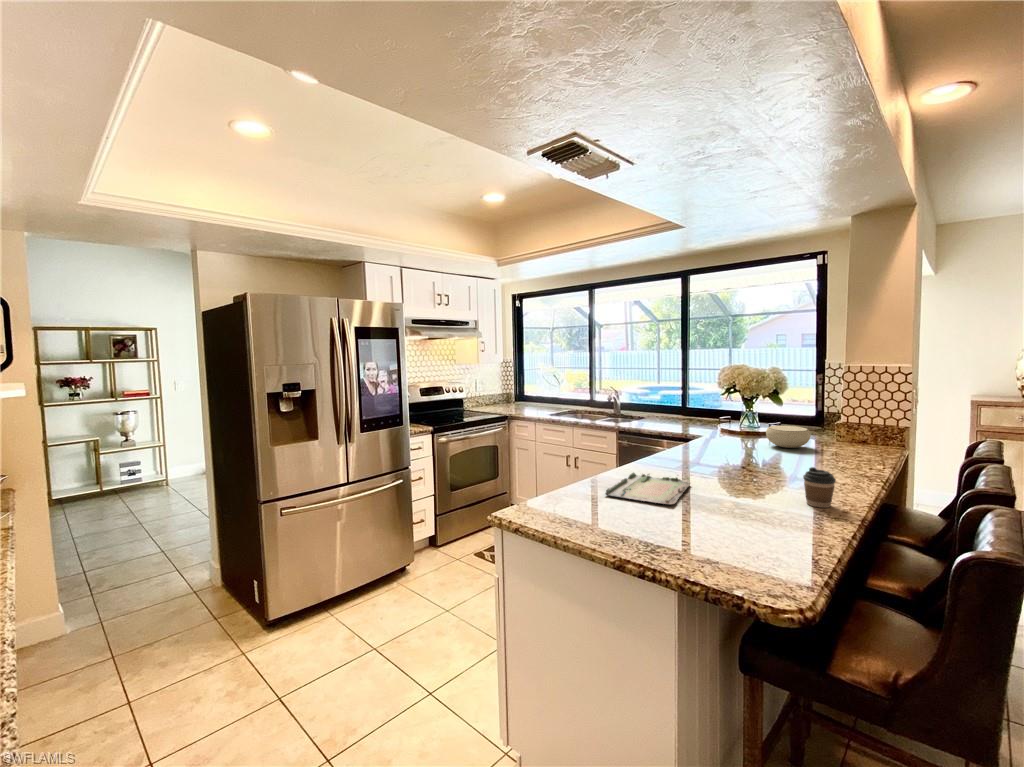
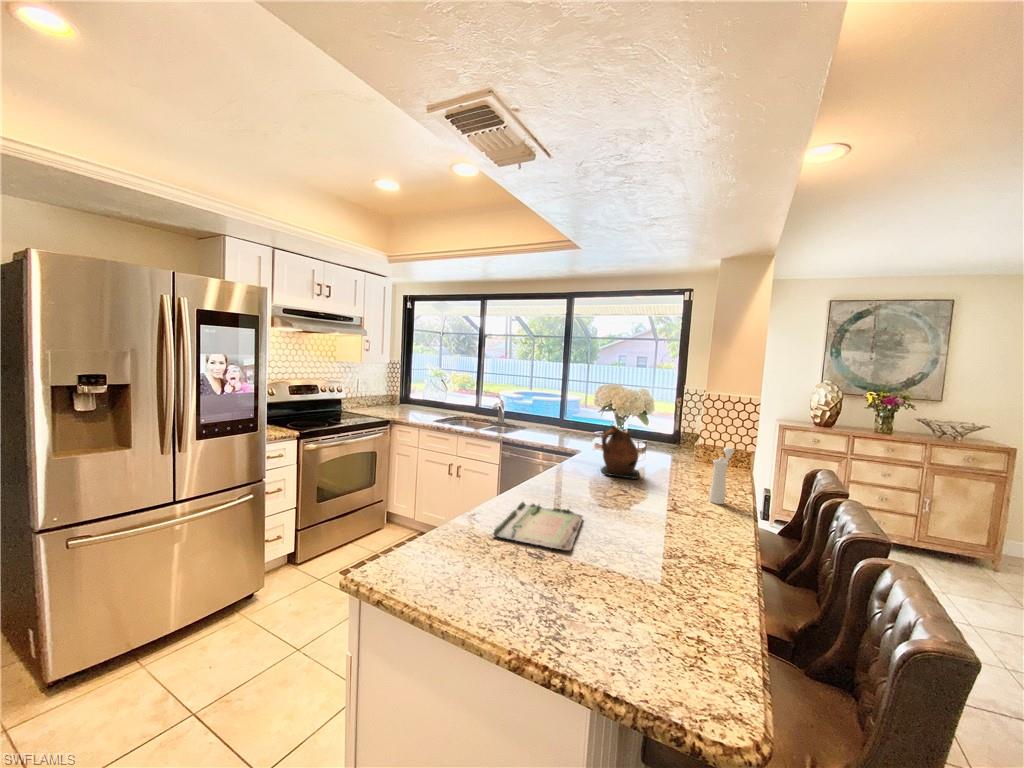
ceramic pitcher: none [717,403,762,457] -> present [601,425,639,479]
pepper mill: none [835,418,863,476] -> present [709,447,734,504]
bowl: present [766,426,810,448] -> none [641,446,680,469]
coffee cup: present [803,467,836,508] -> none [698,505,729,549]

